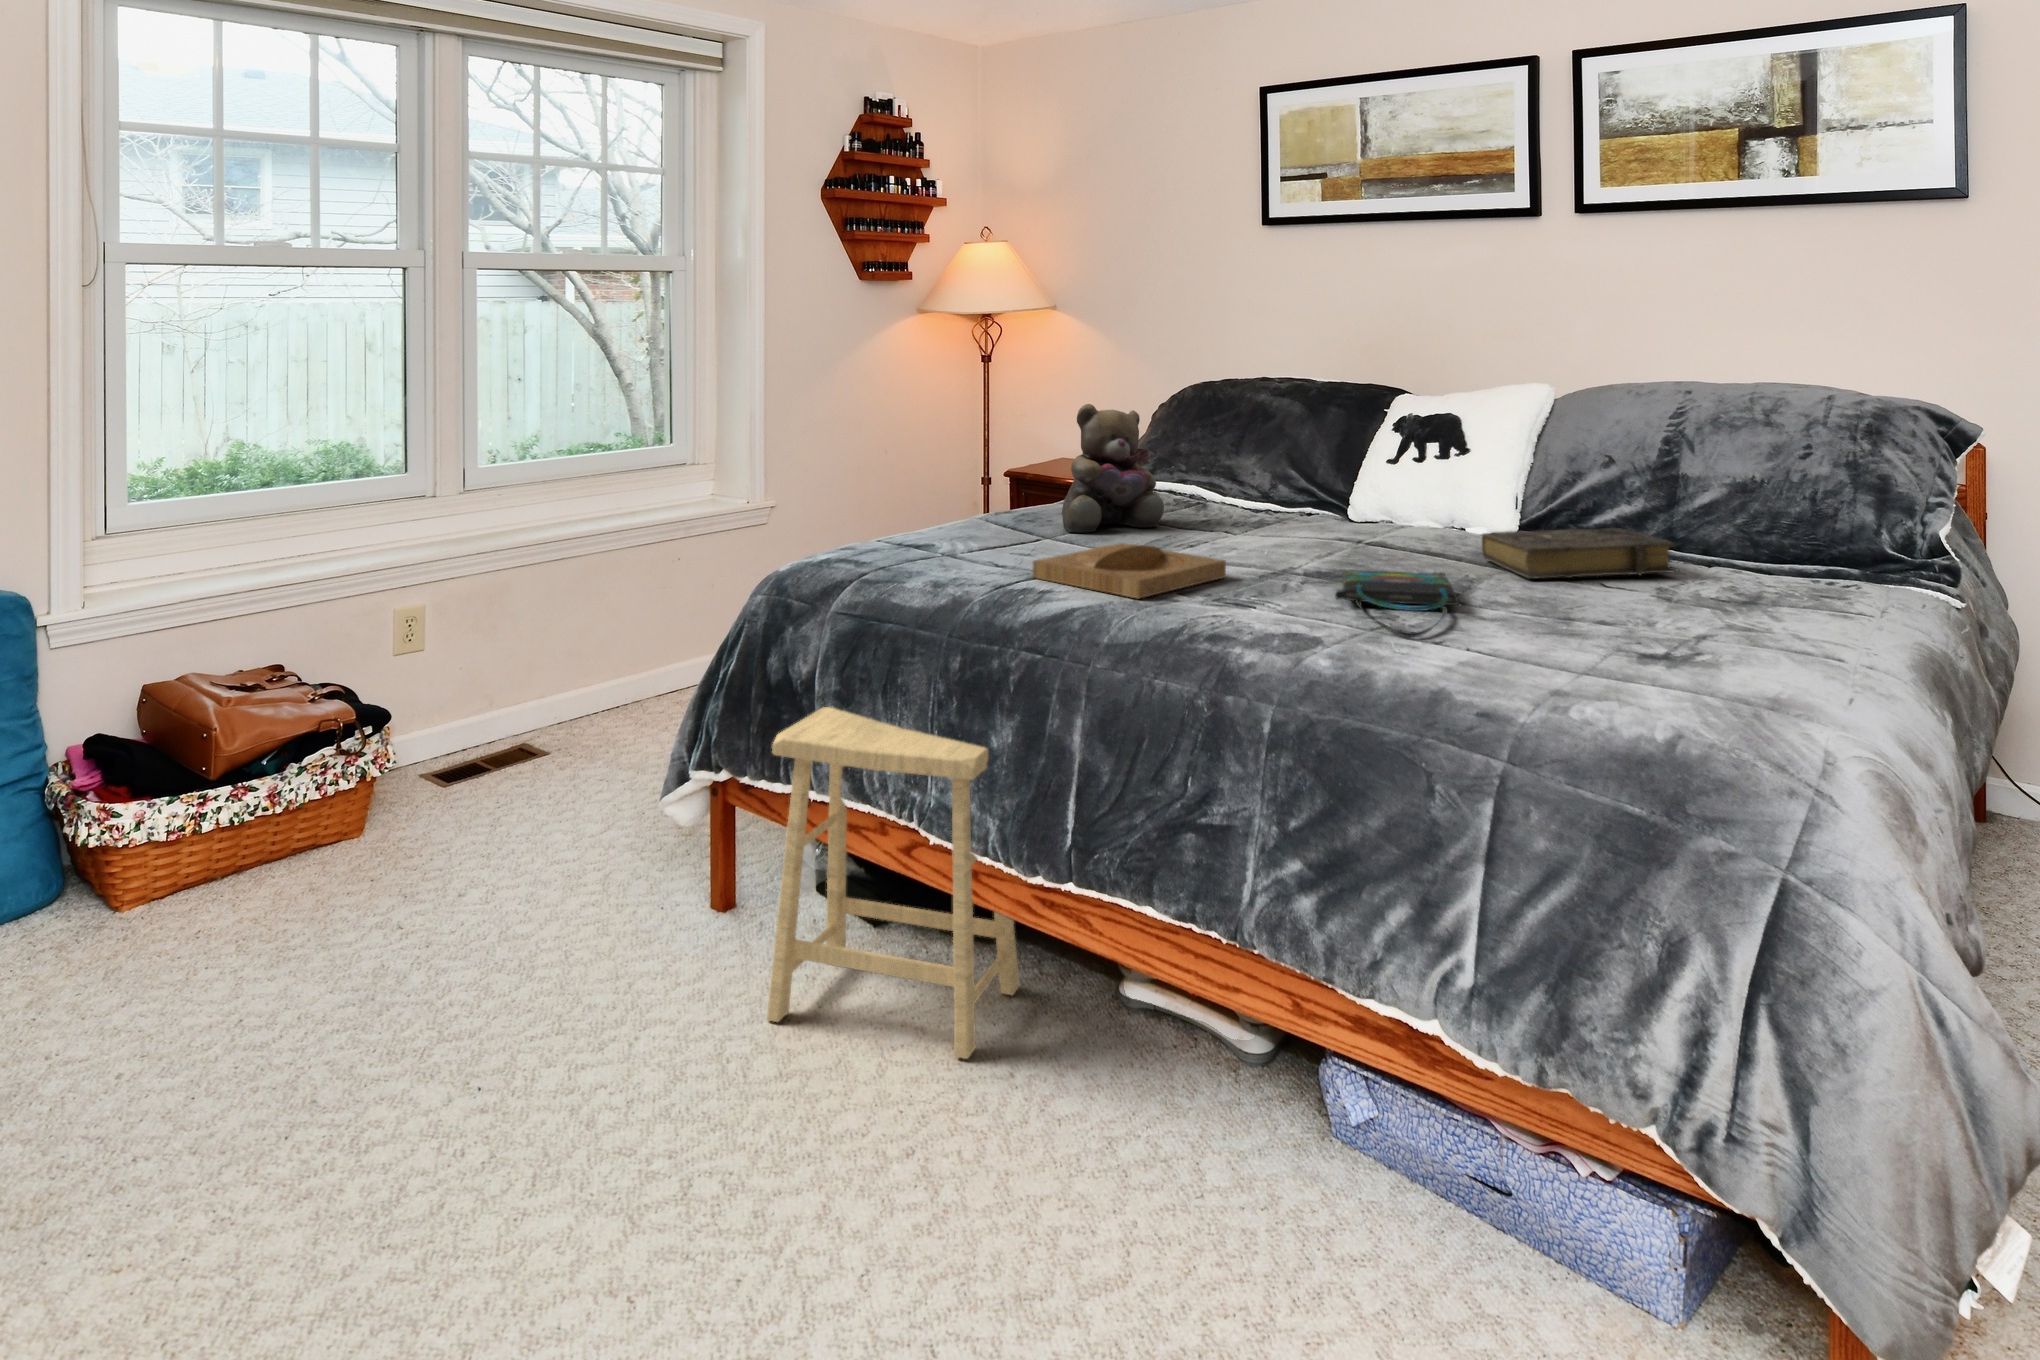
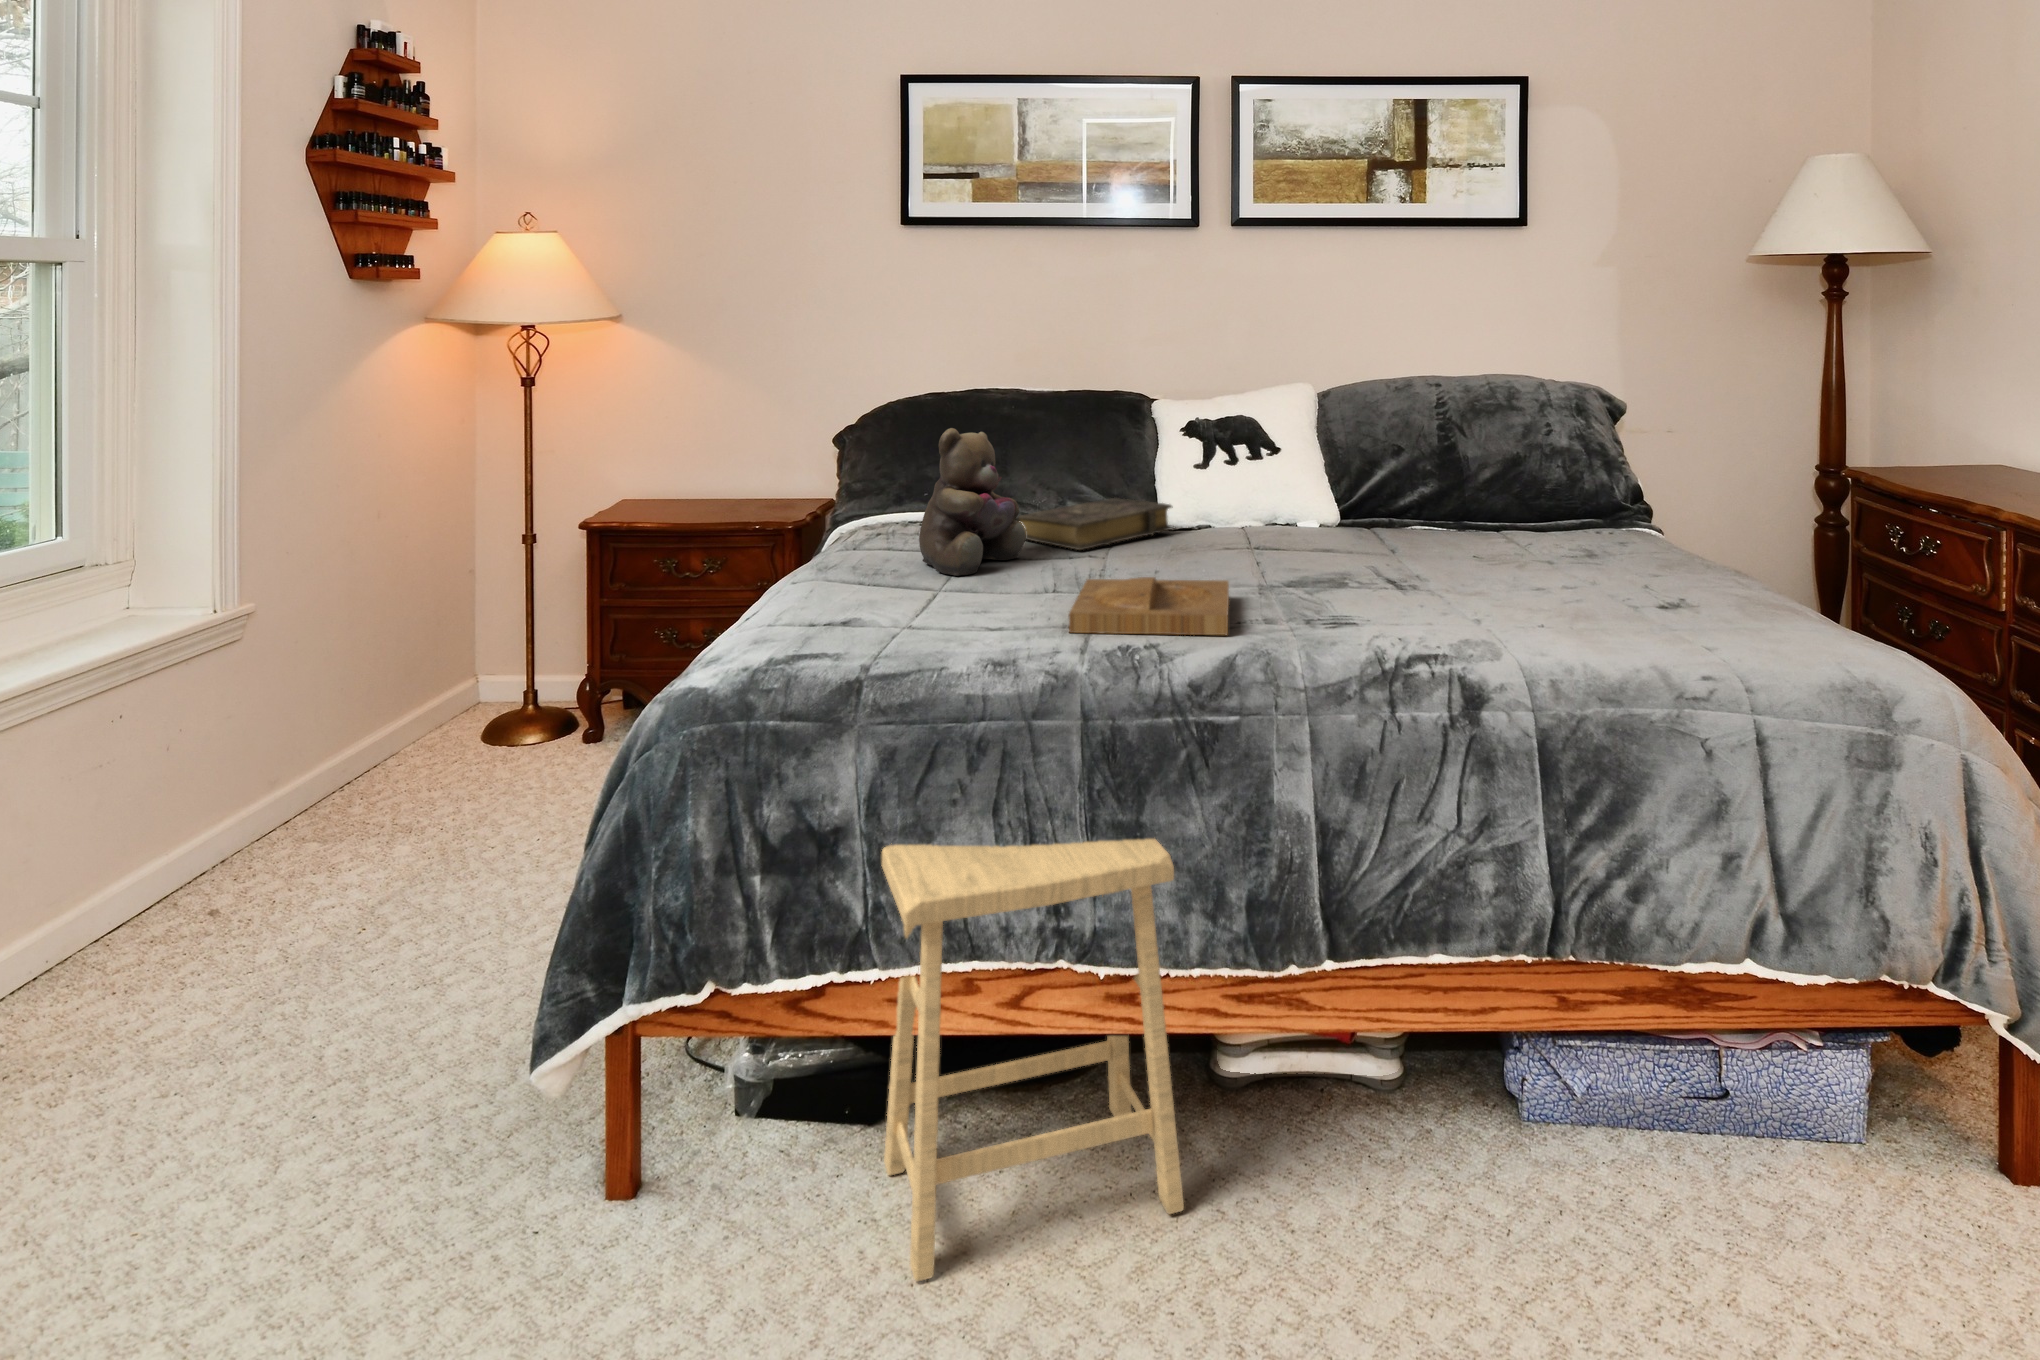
book: present [1482,528,1679,579] -> present [1018,498,1175,550]
tote bag: present [1335,571,1462,637] -> none [1332,564,1515,626]

